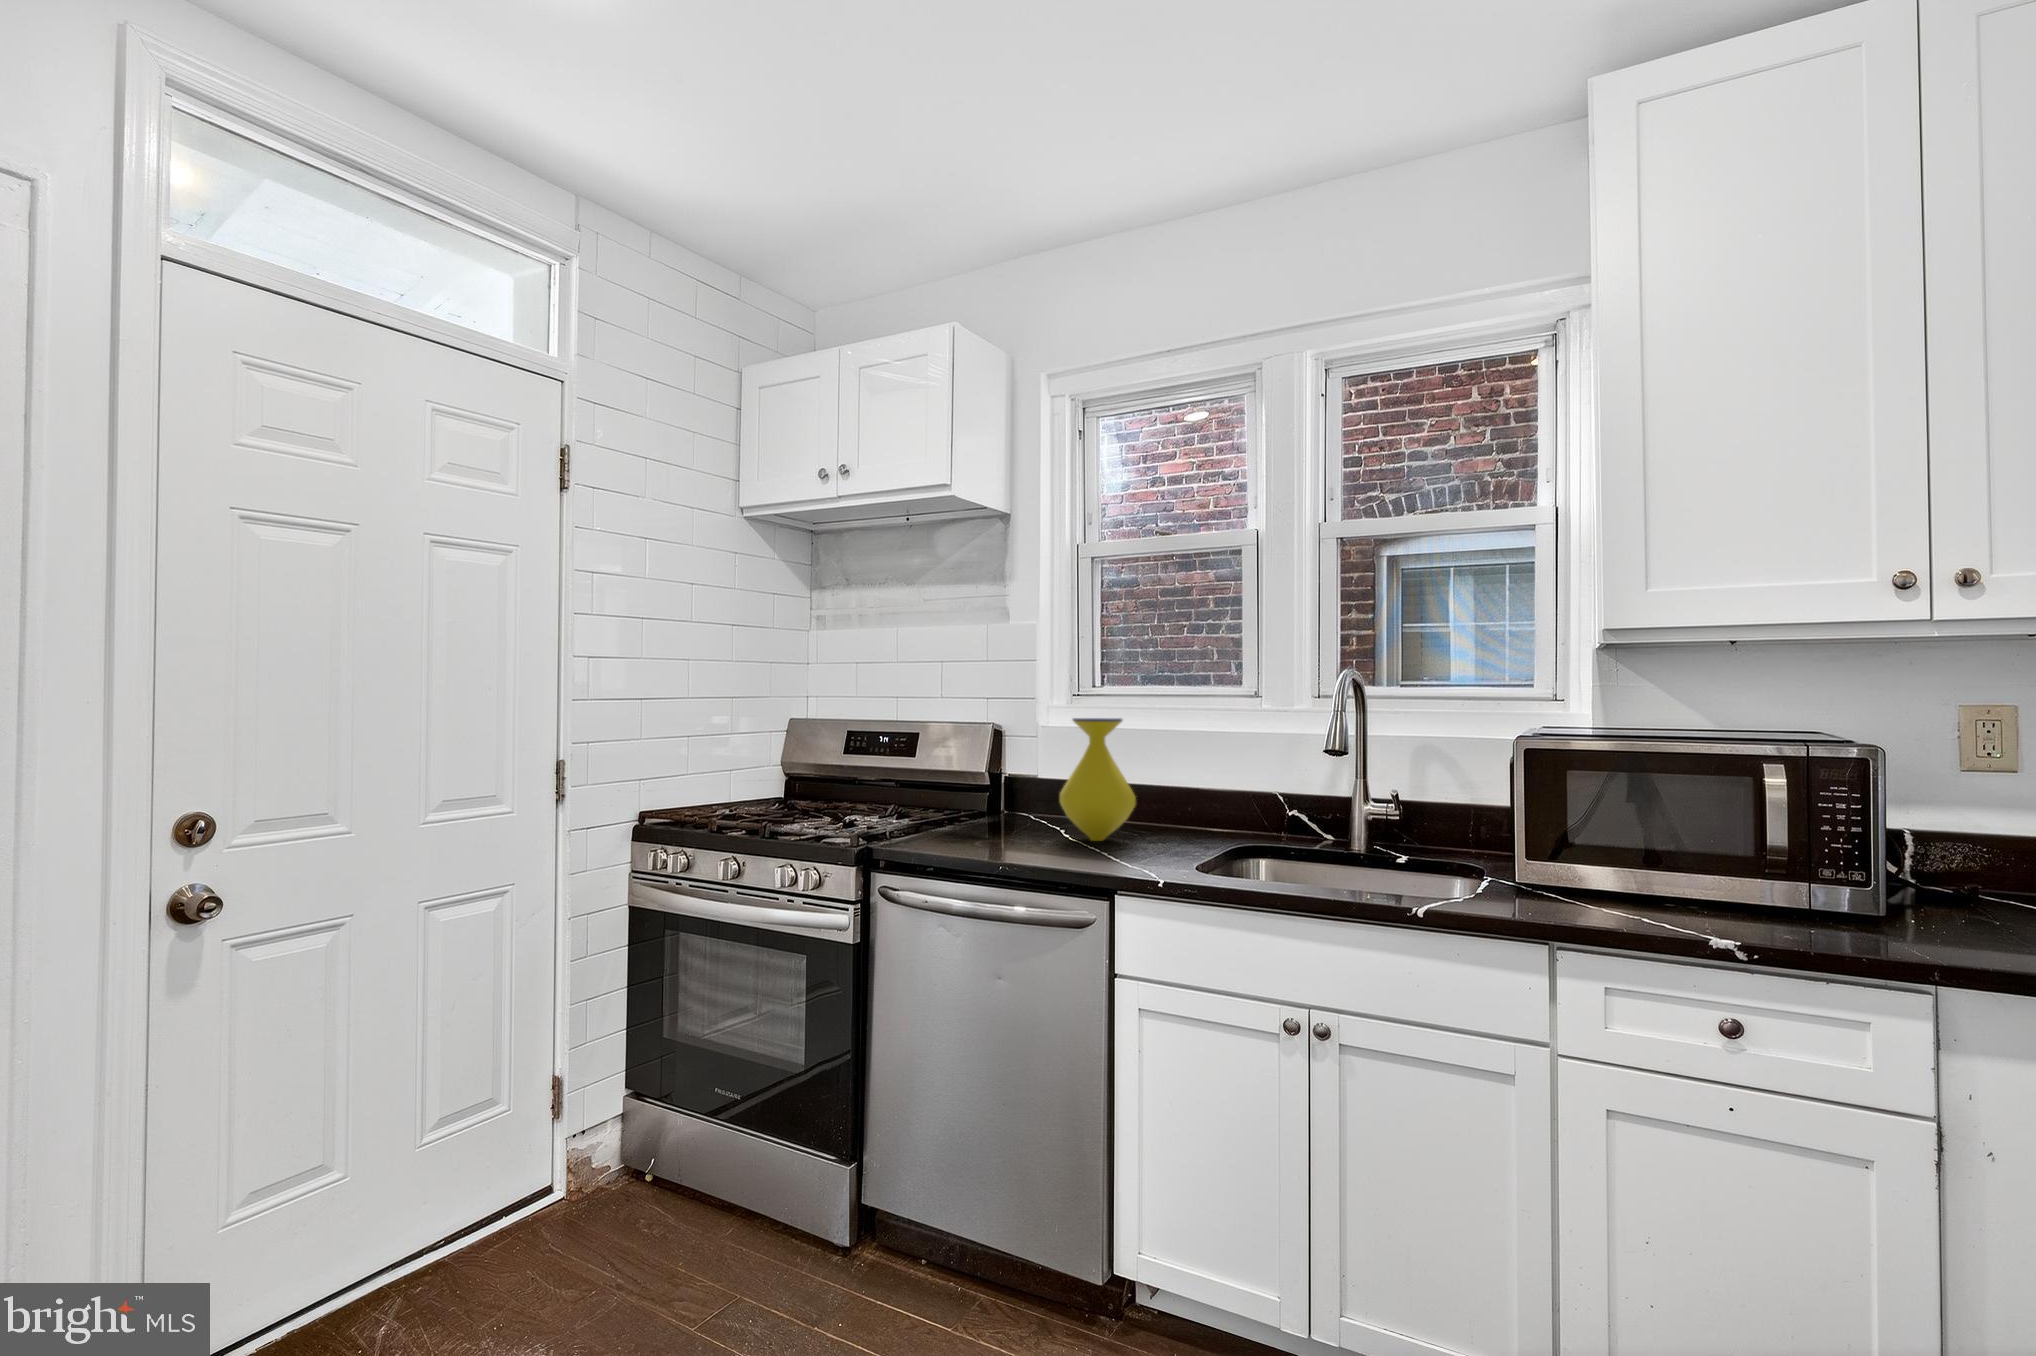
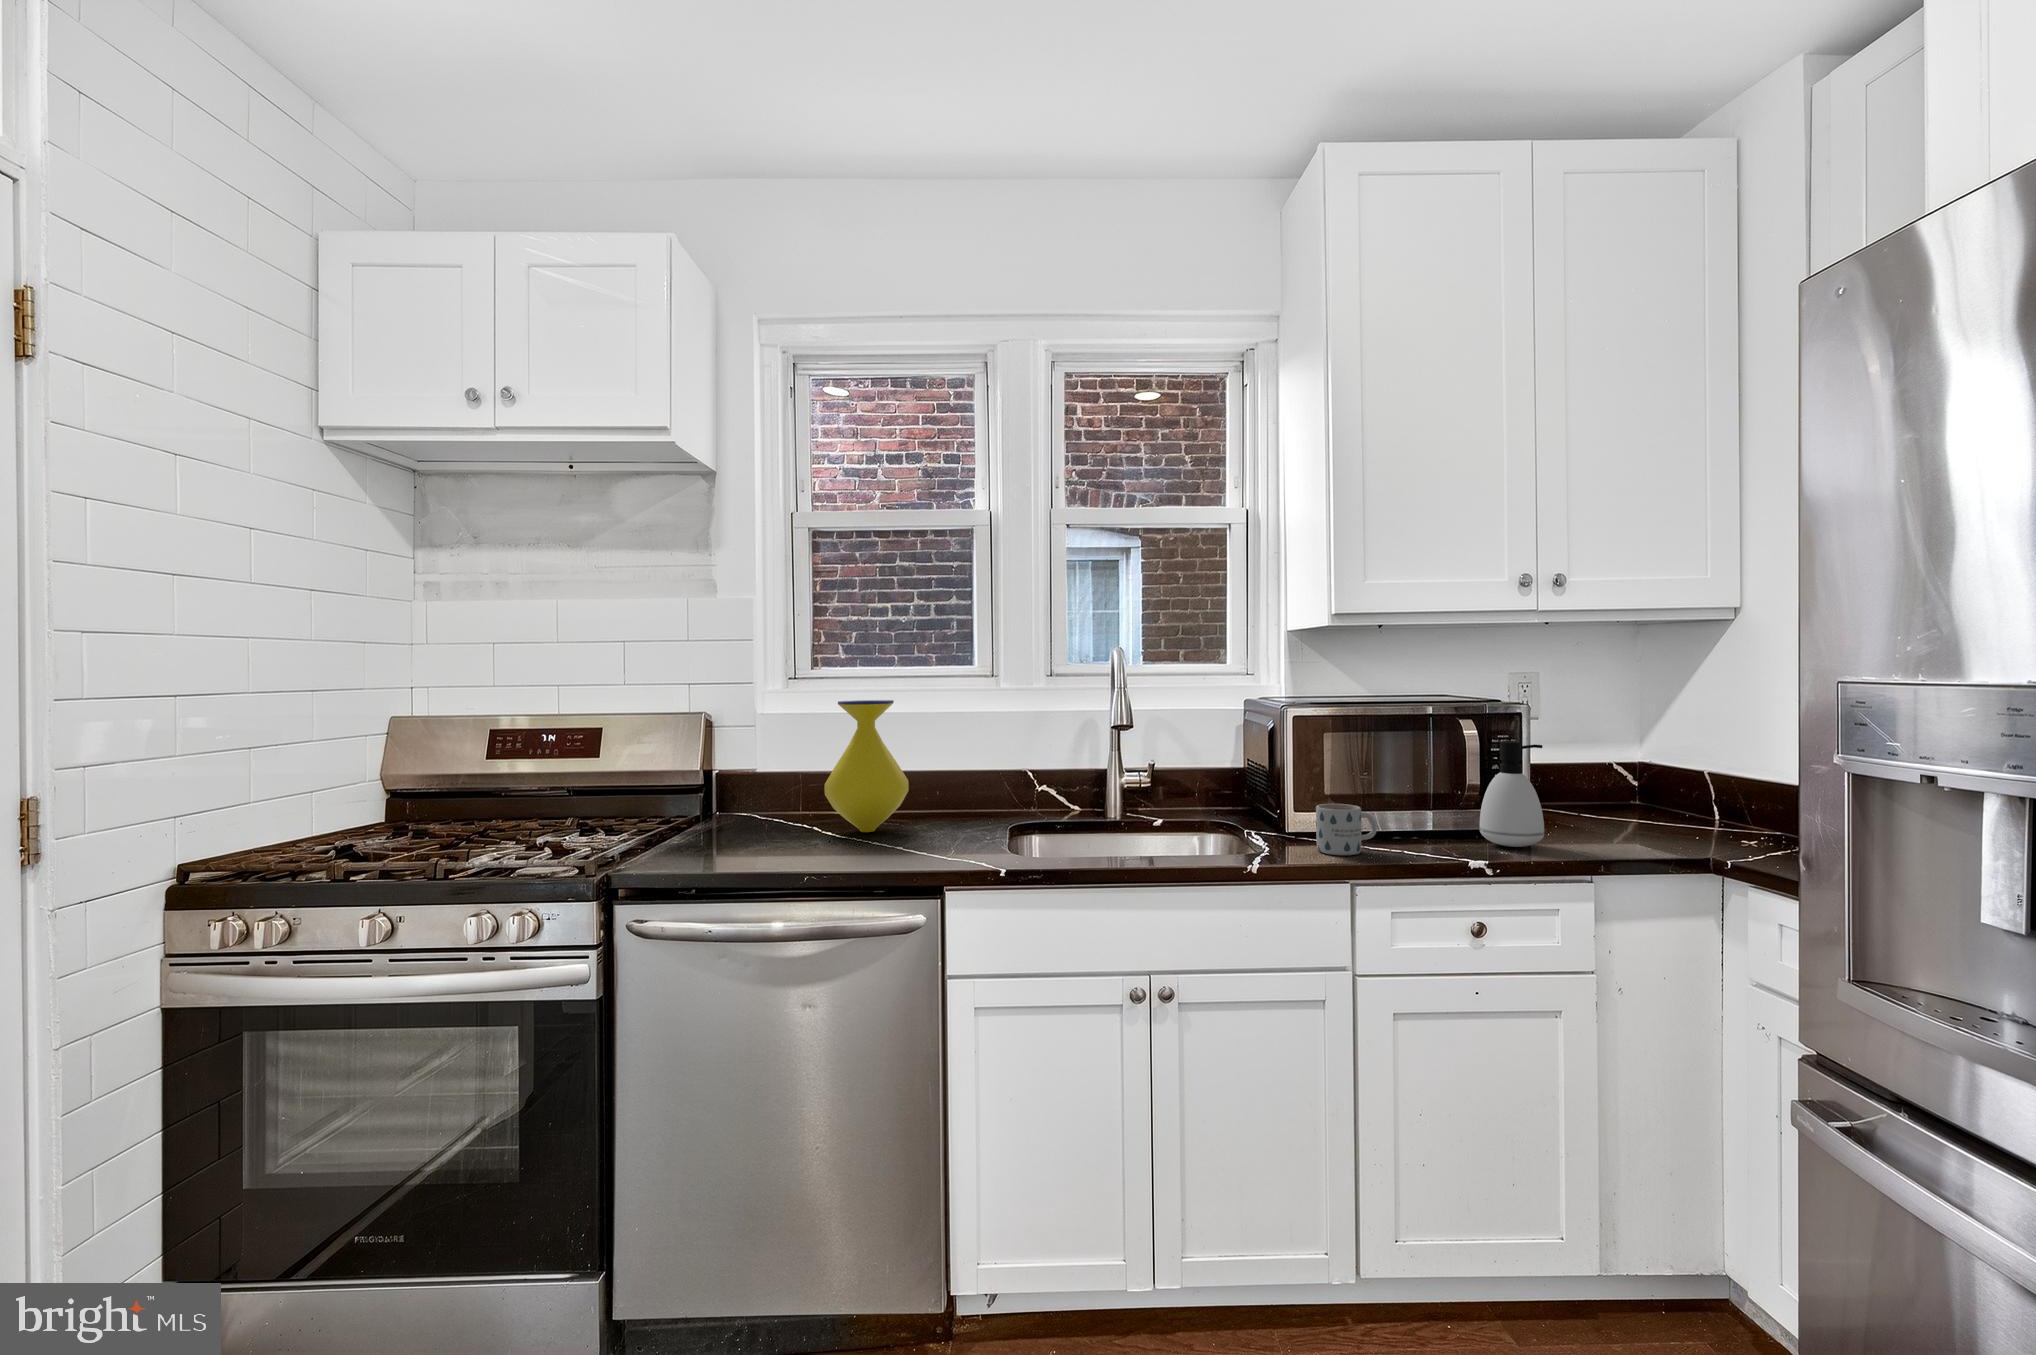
soap dispenser: none [1778,793,1876,934] -> present [1480,740,1544,847]
mug: none [1526,853,1605,913] -> present [1316,804,1377,855]

